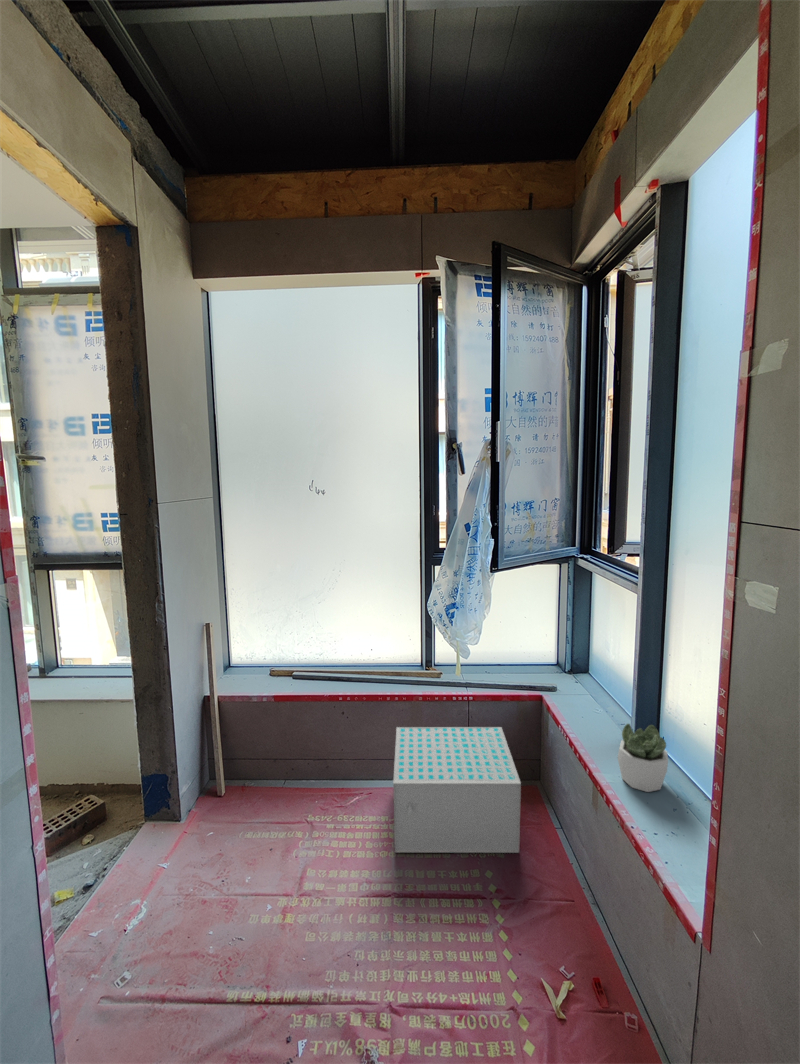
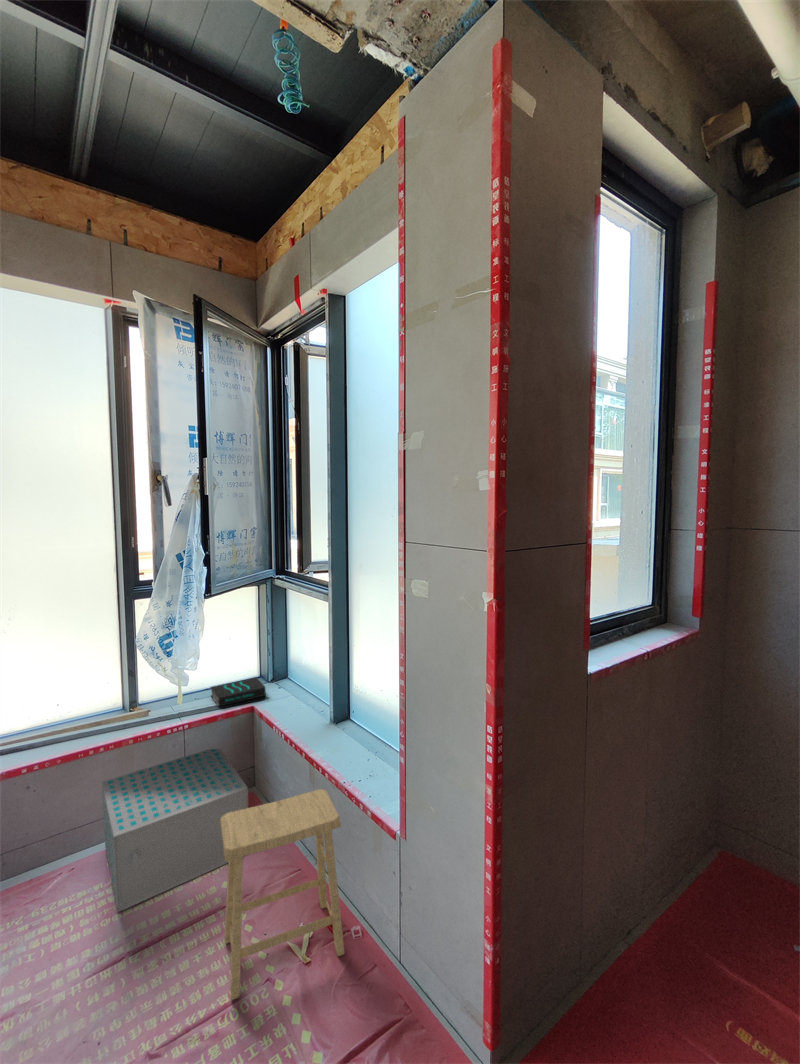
book: none [500,663,557,687] -> present [210,677,266,707]
succulent plant: present [618,724,668,792] -> none [328,702,363,756]
footstool: none [472,807,614,1038] -> present [220,789,344,1000]

